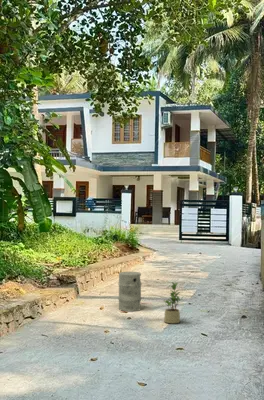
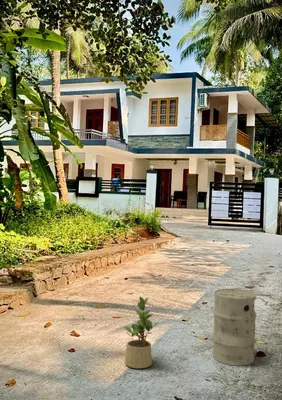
trash can: present [118,272,142,311] -> present [212,289,256,366]

